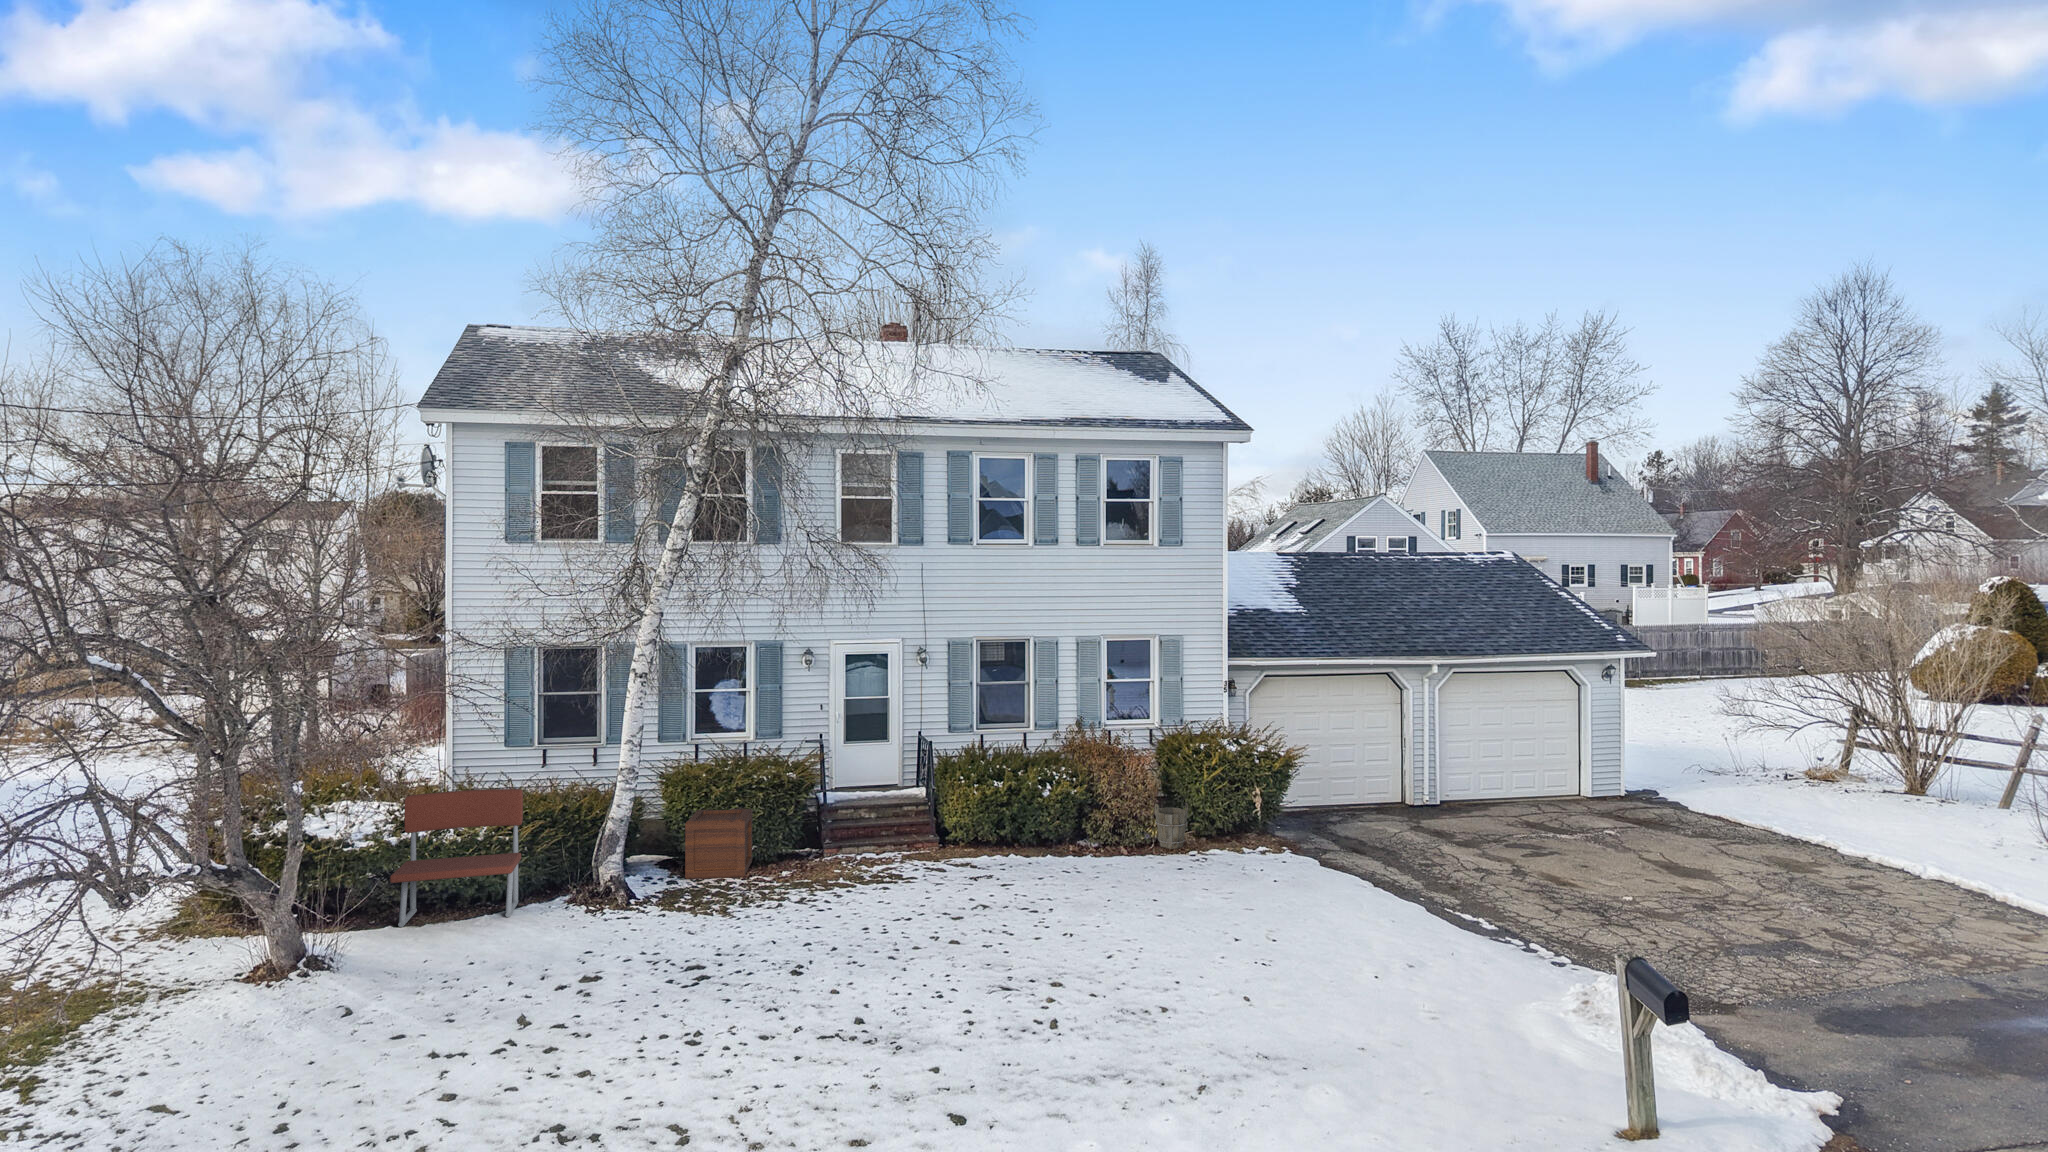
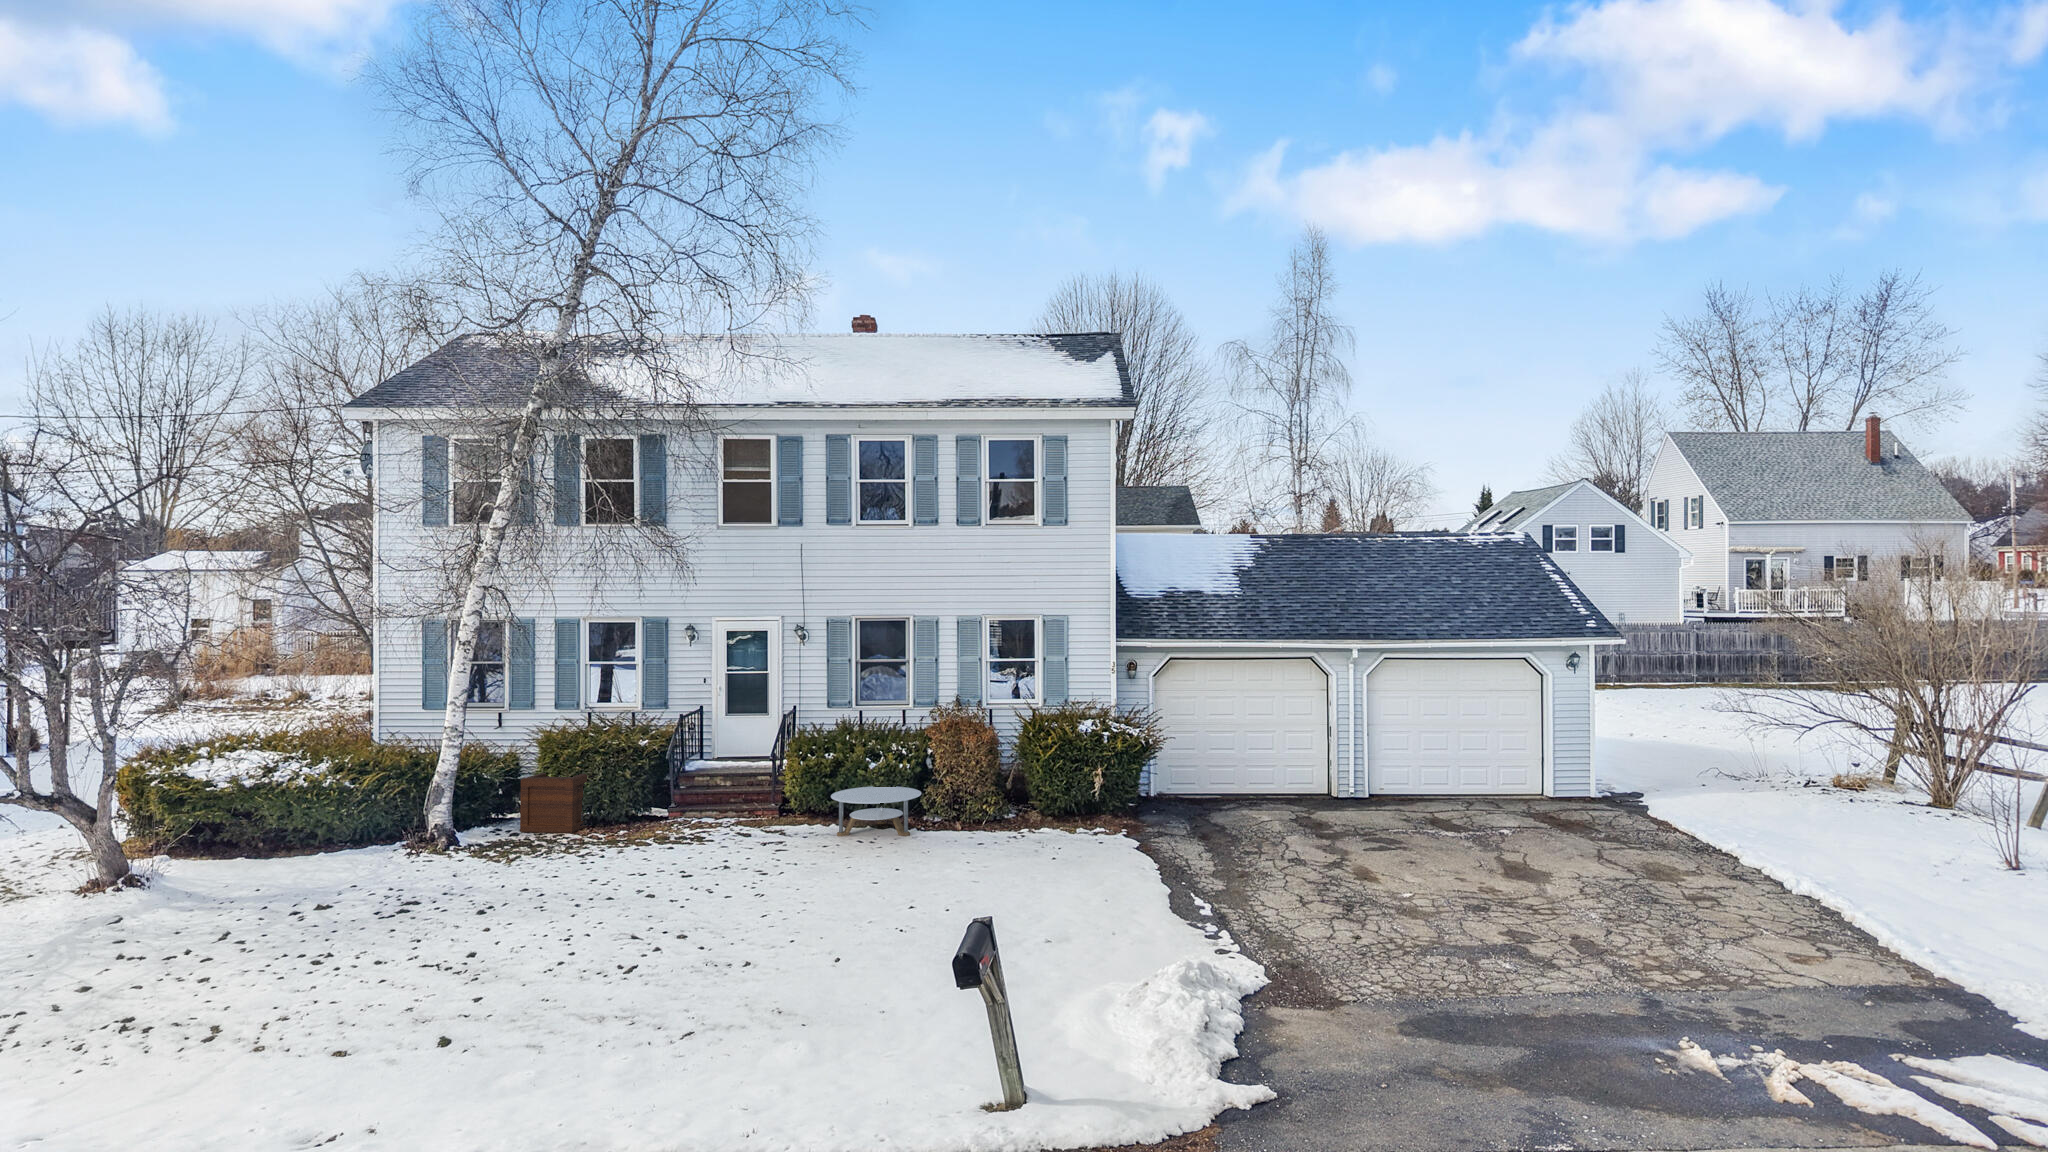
bench: present [390,789,523,927] -> none [219,740,359,858]
bucket: present [1155,803,1188,849] -> none [991,781,1025,828]
round table: none [1011,812,1100,866] -> present [831,786,921,836]

